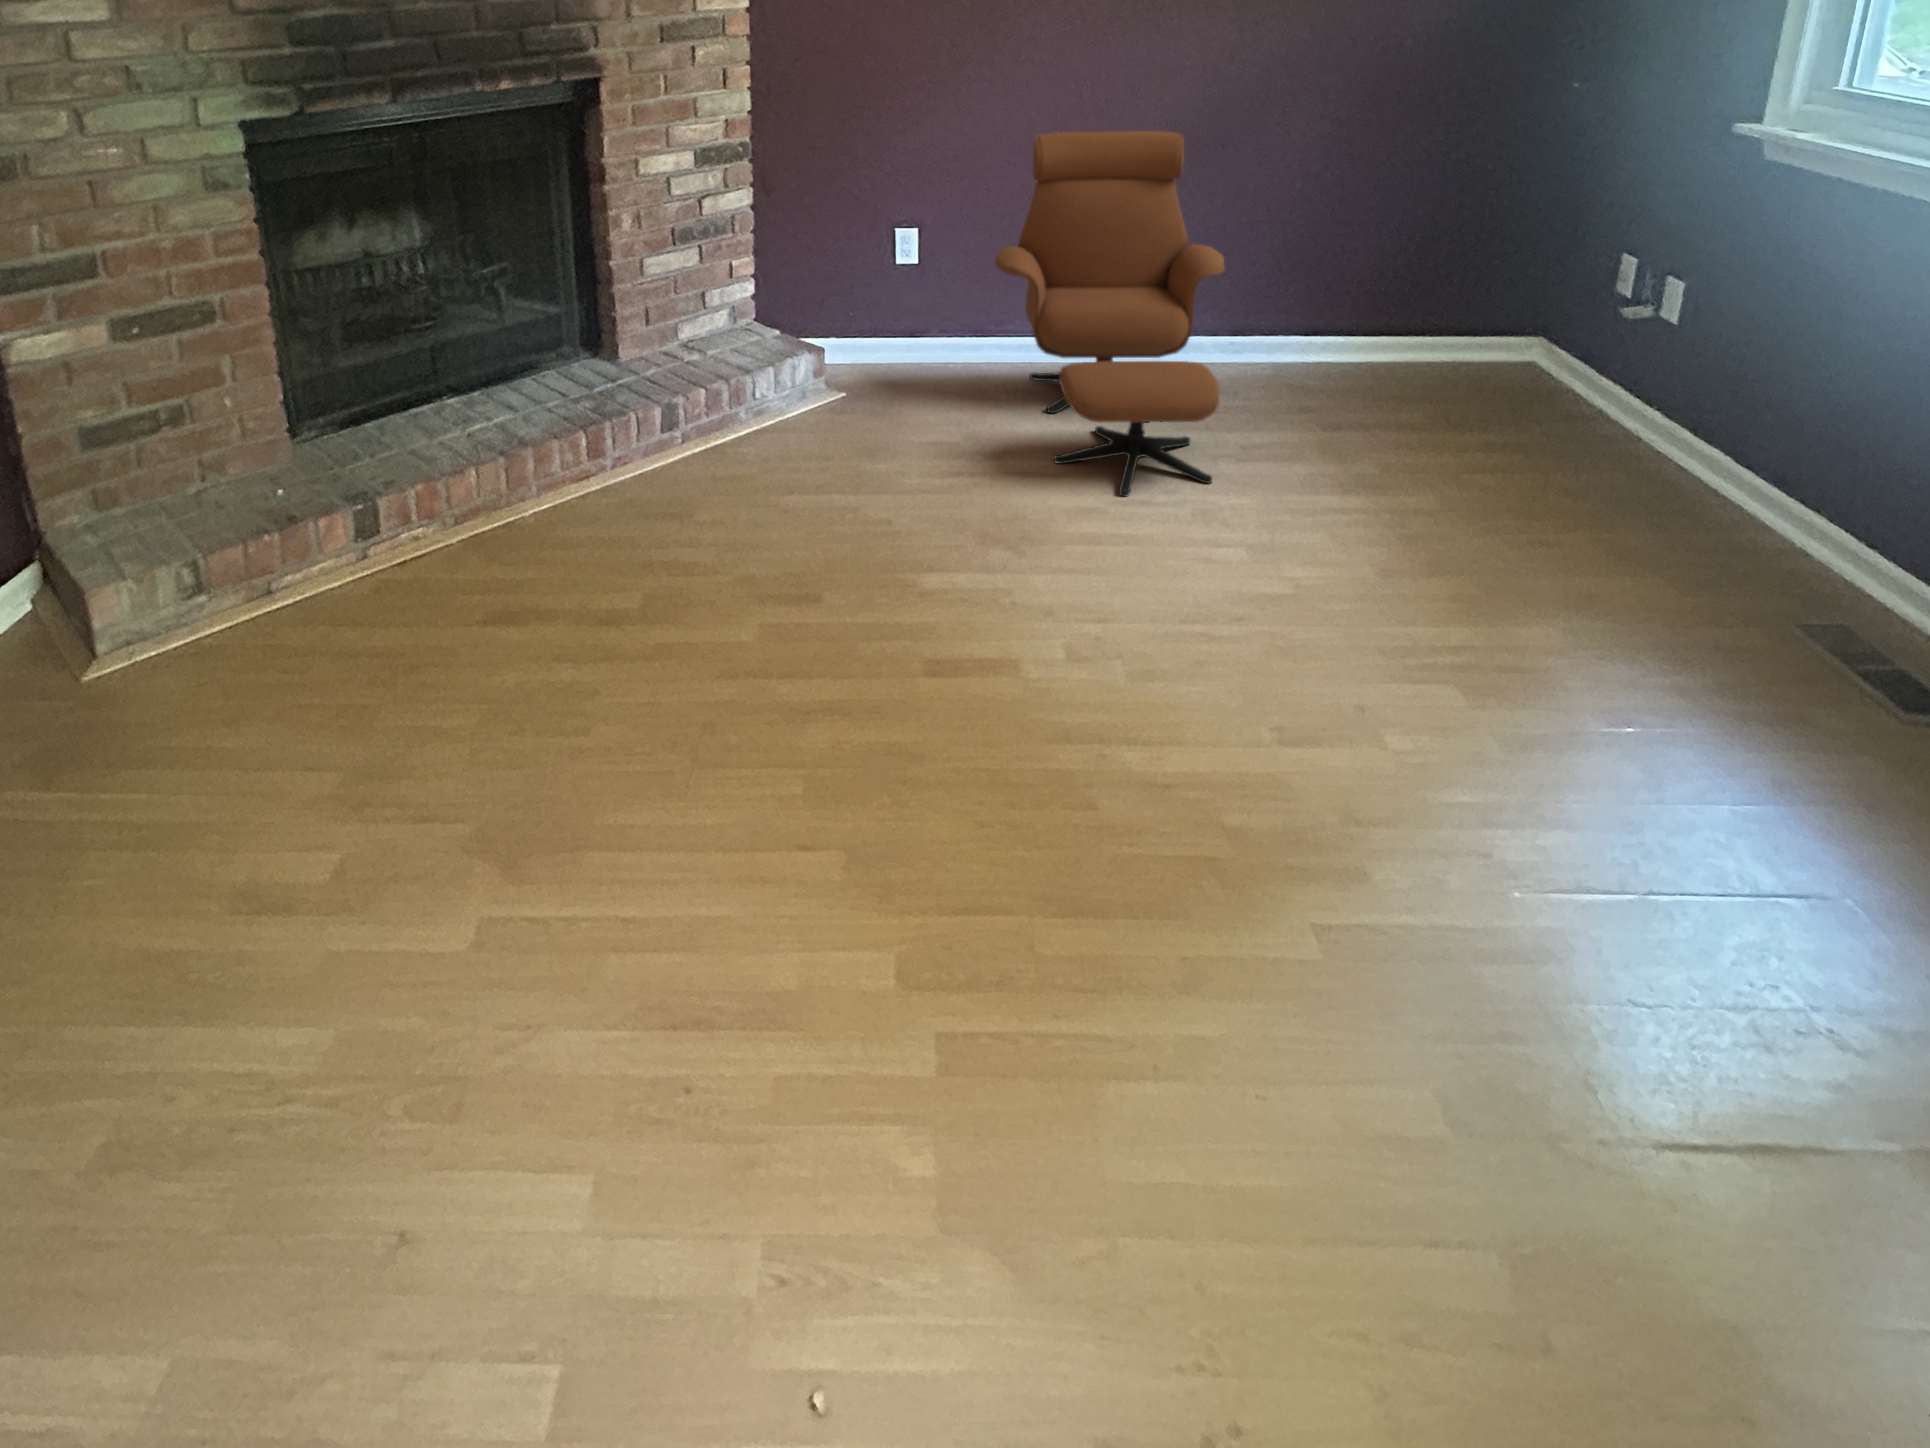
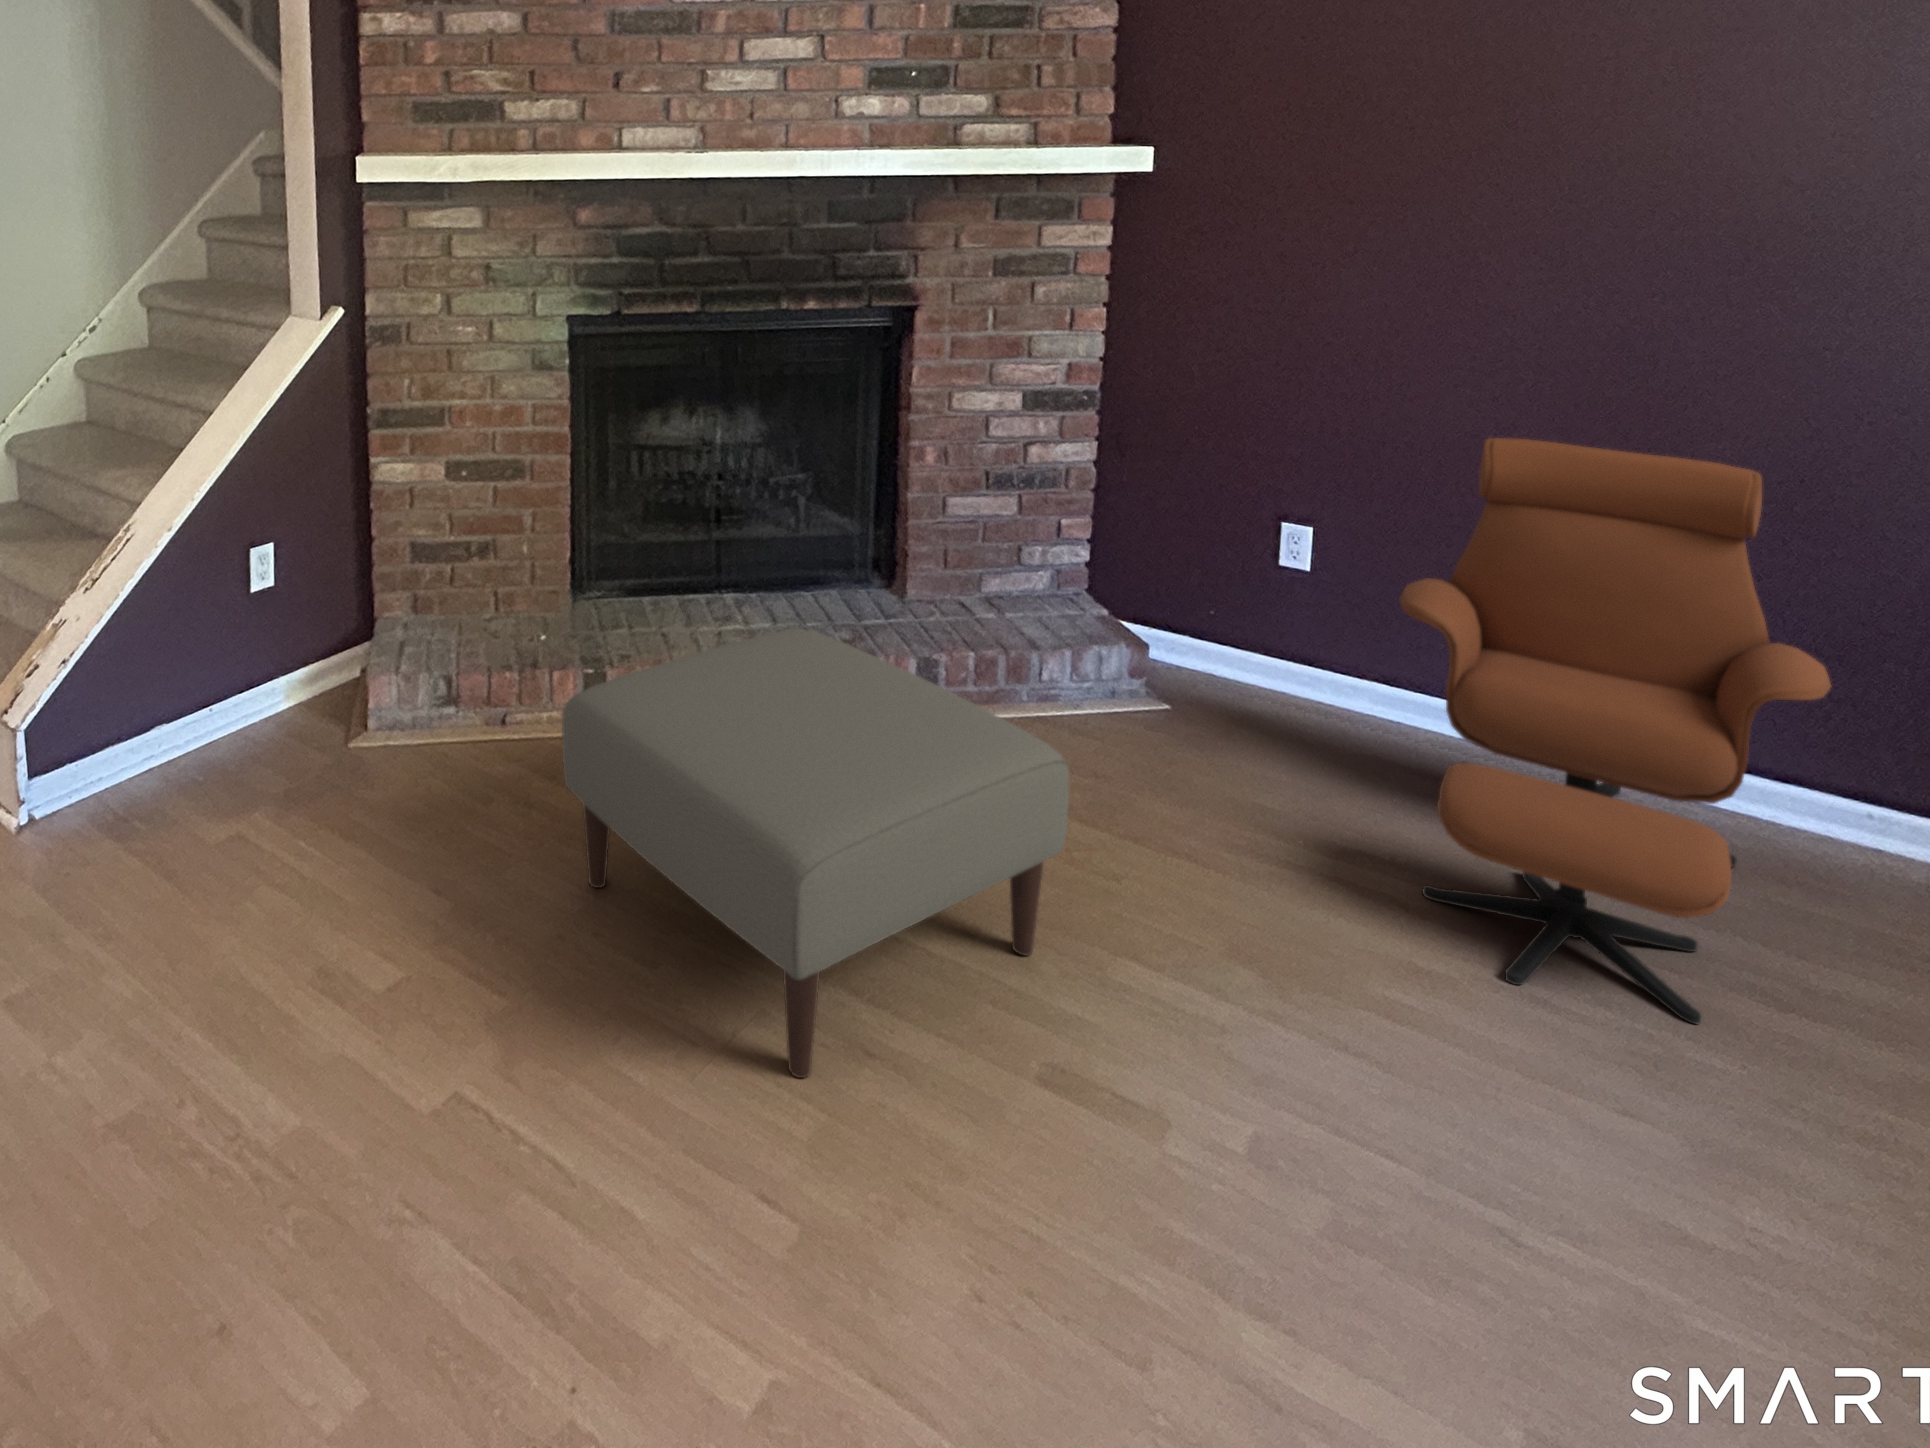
ottoman: none [421,393,879,756] -> present [562,629,1069,1078]

